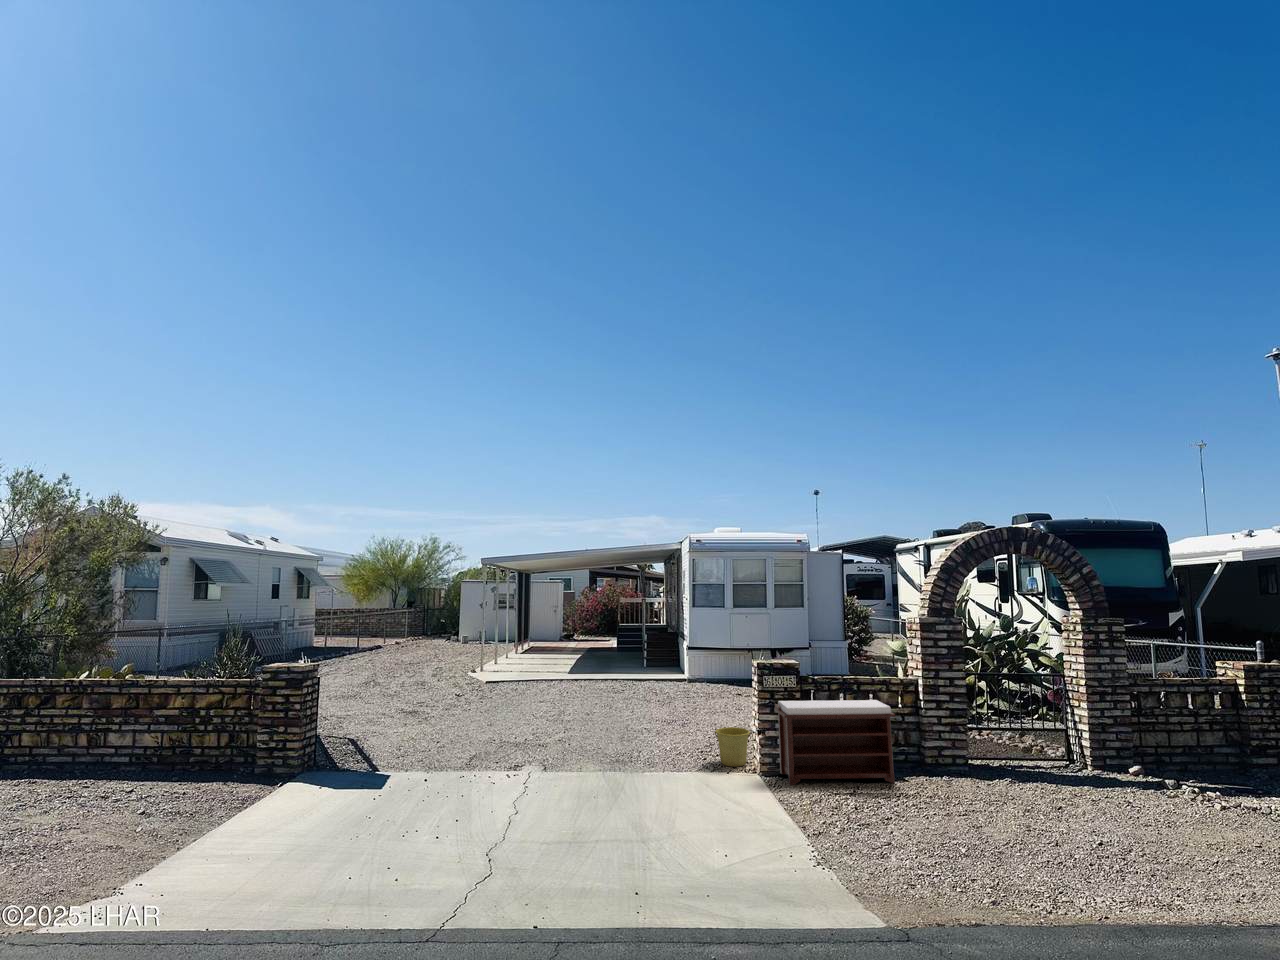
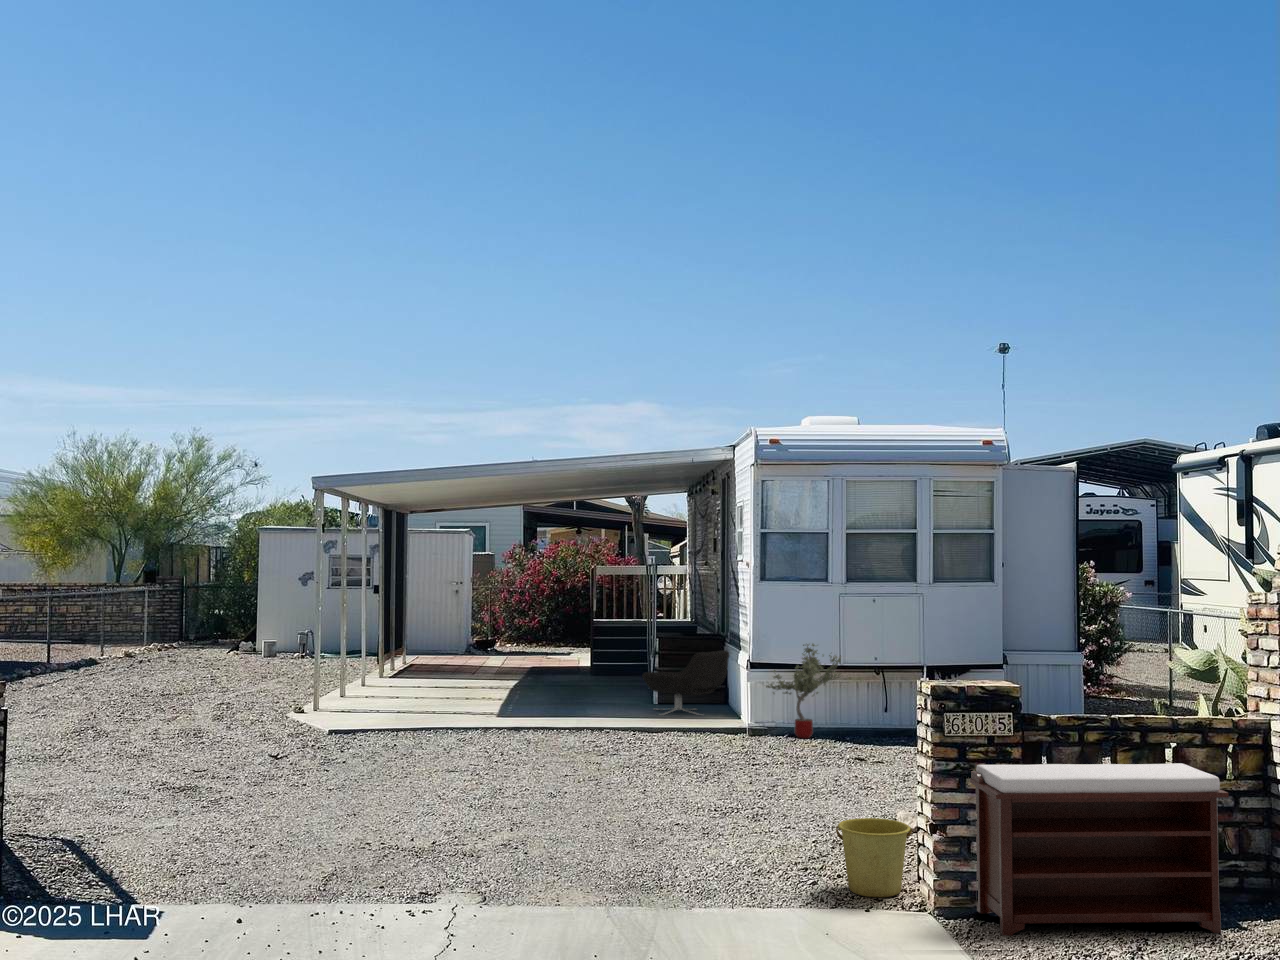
potted tree: none [696,638,735,687] -> present [766,644,841,739]
lounge chair: none [638,641,681,675] -> present [642,651,729,715]

